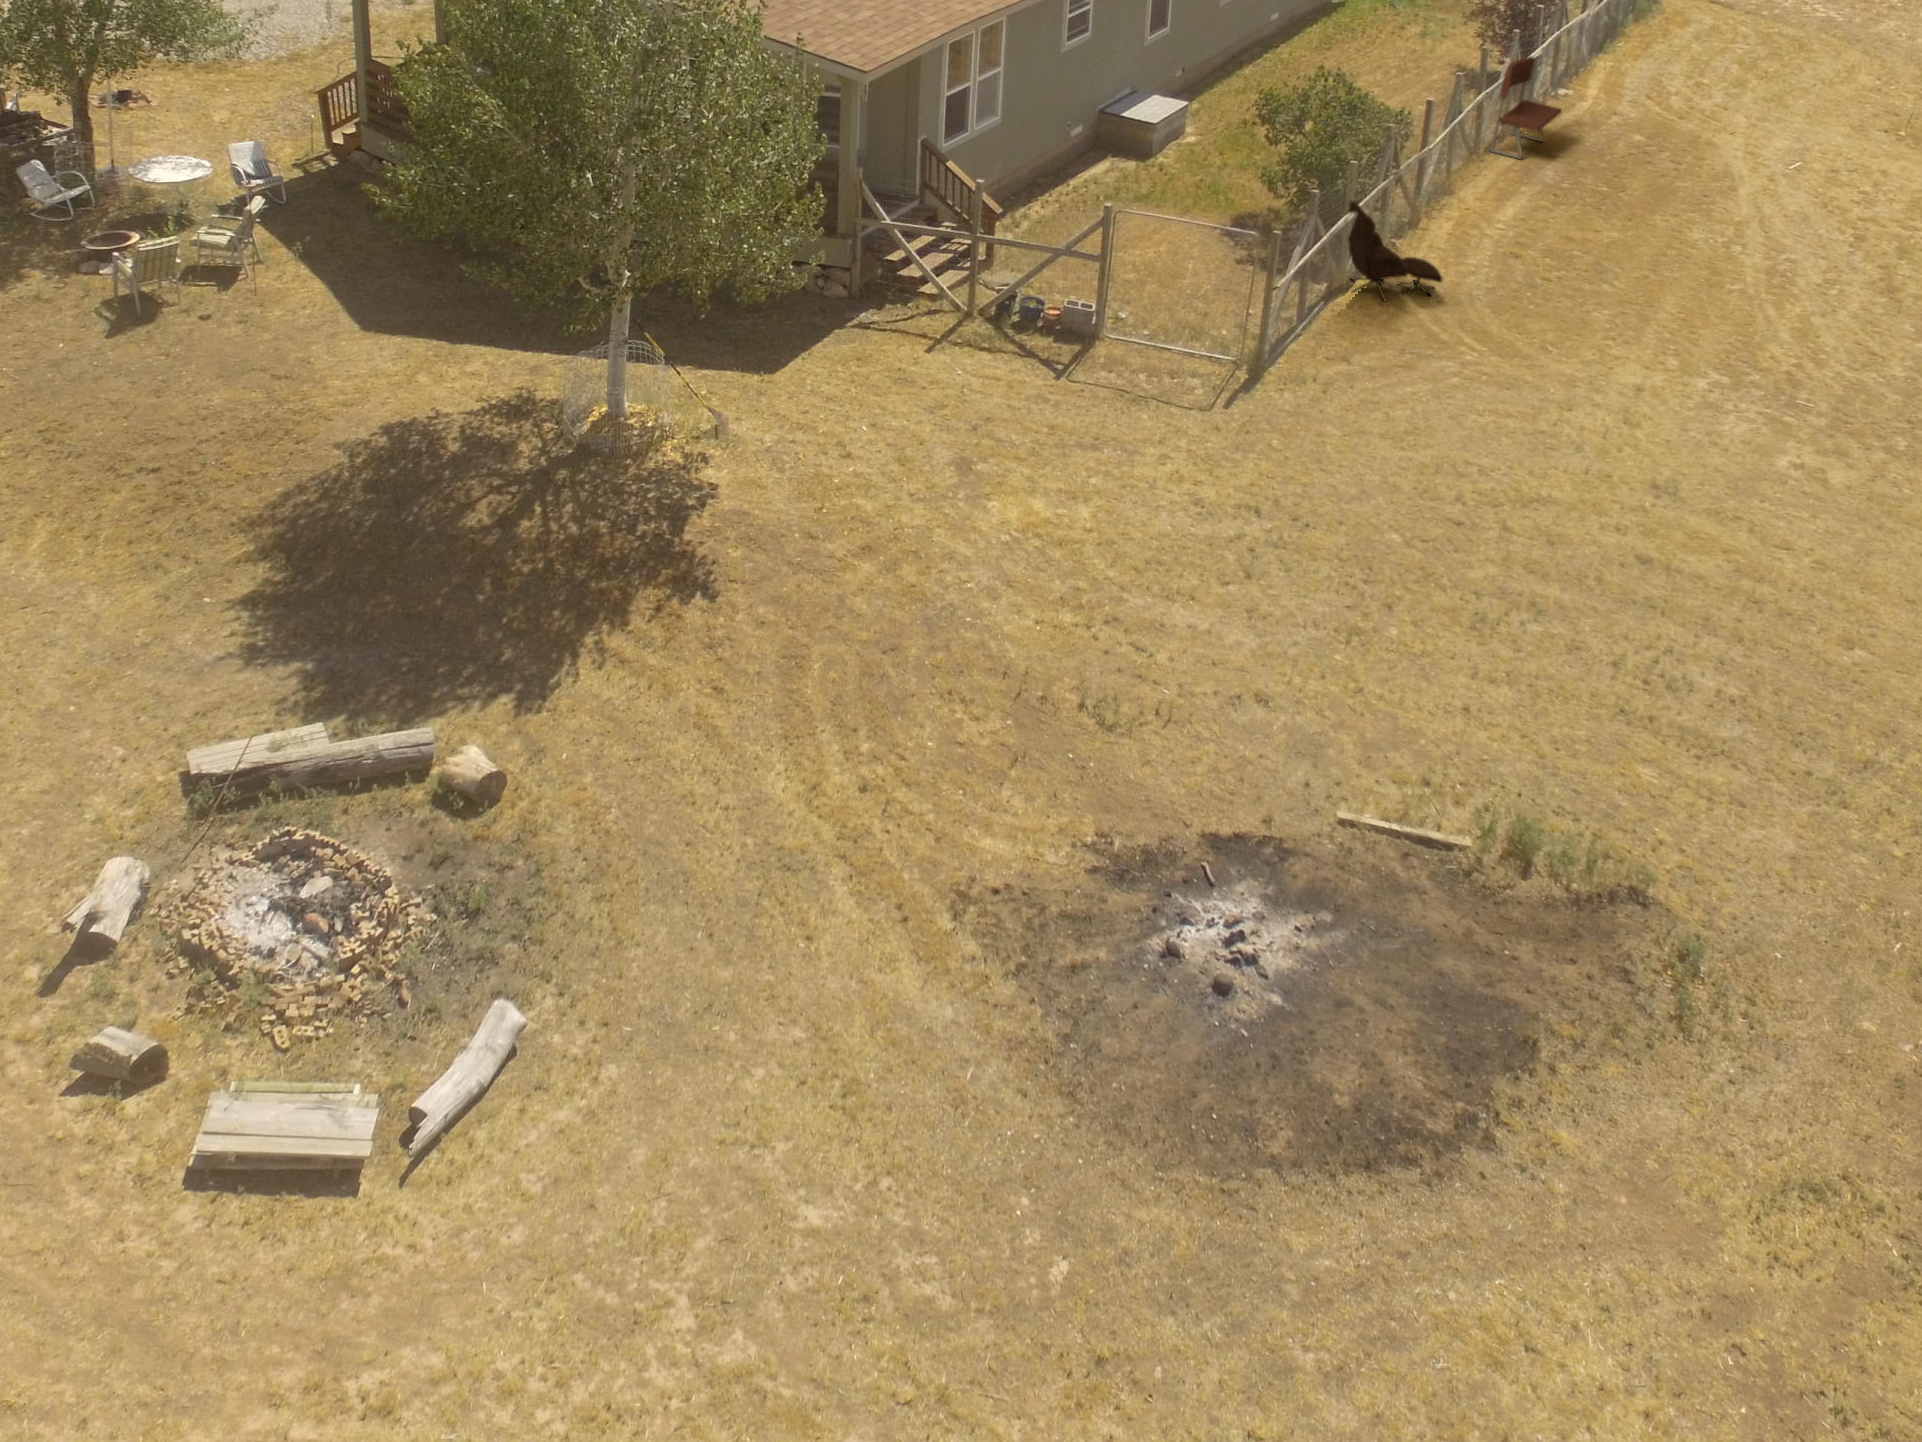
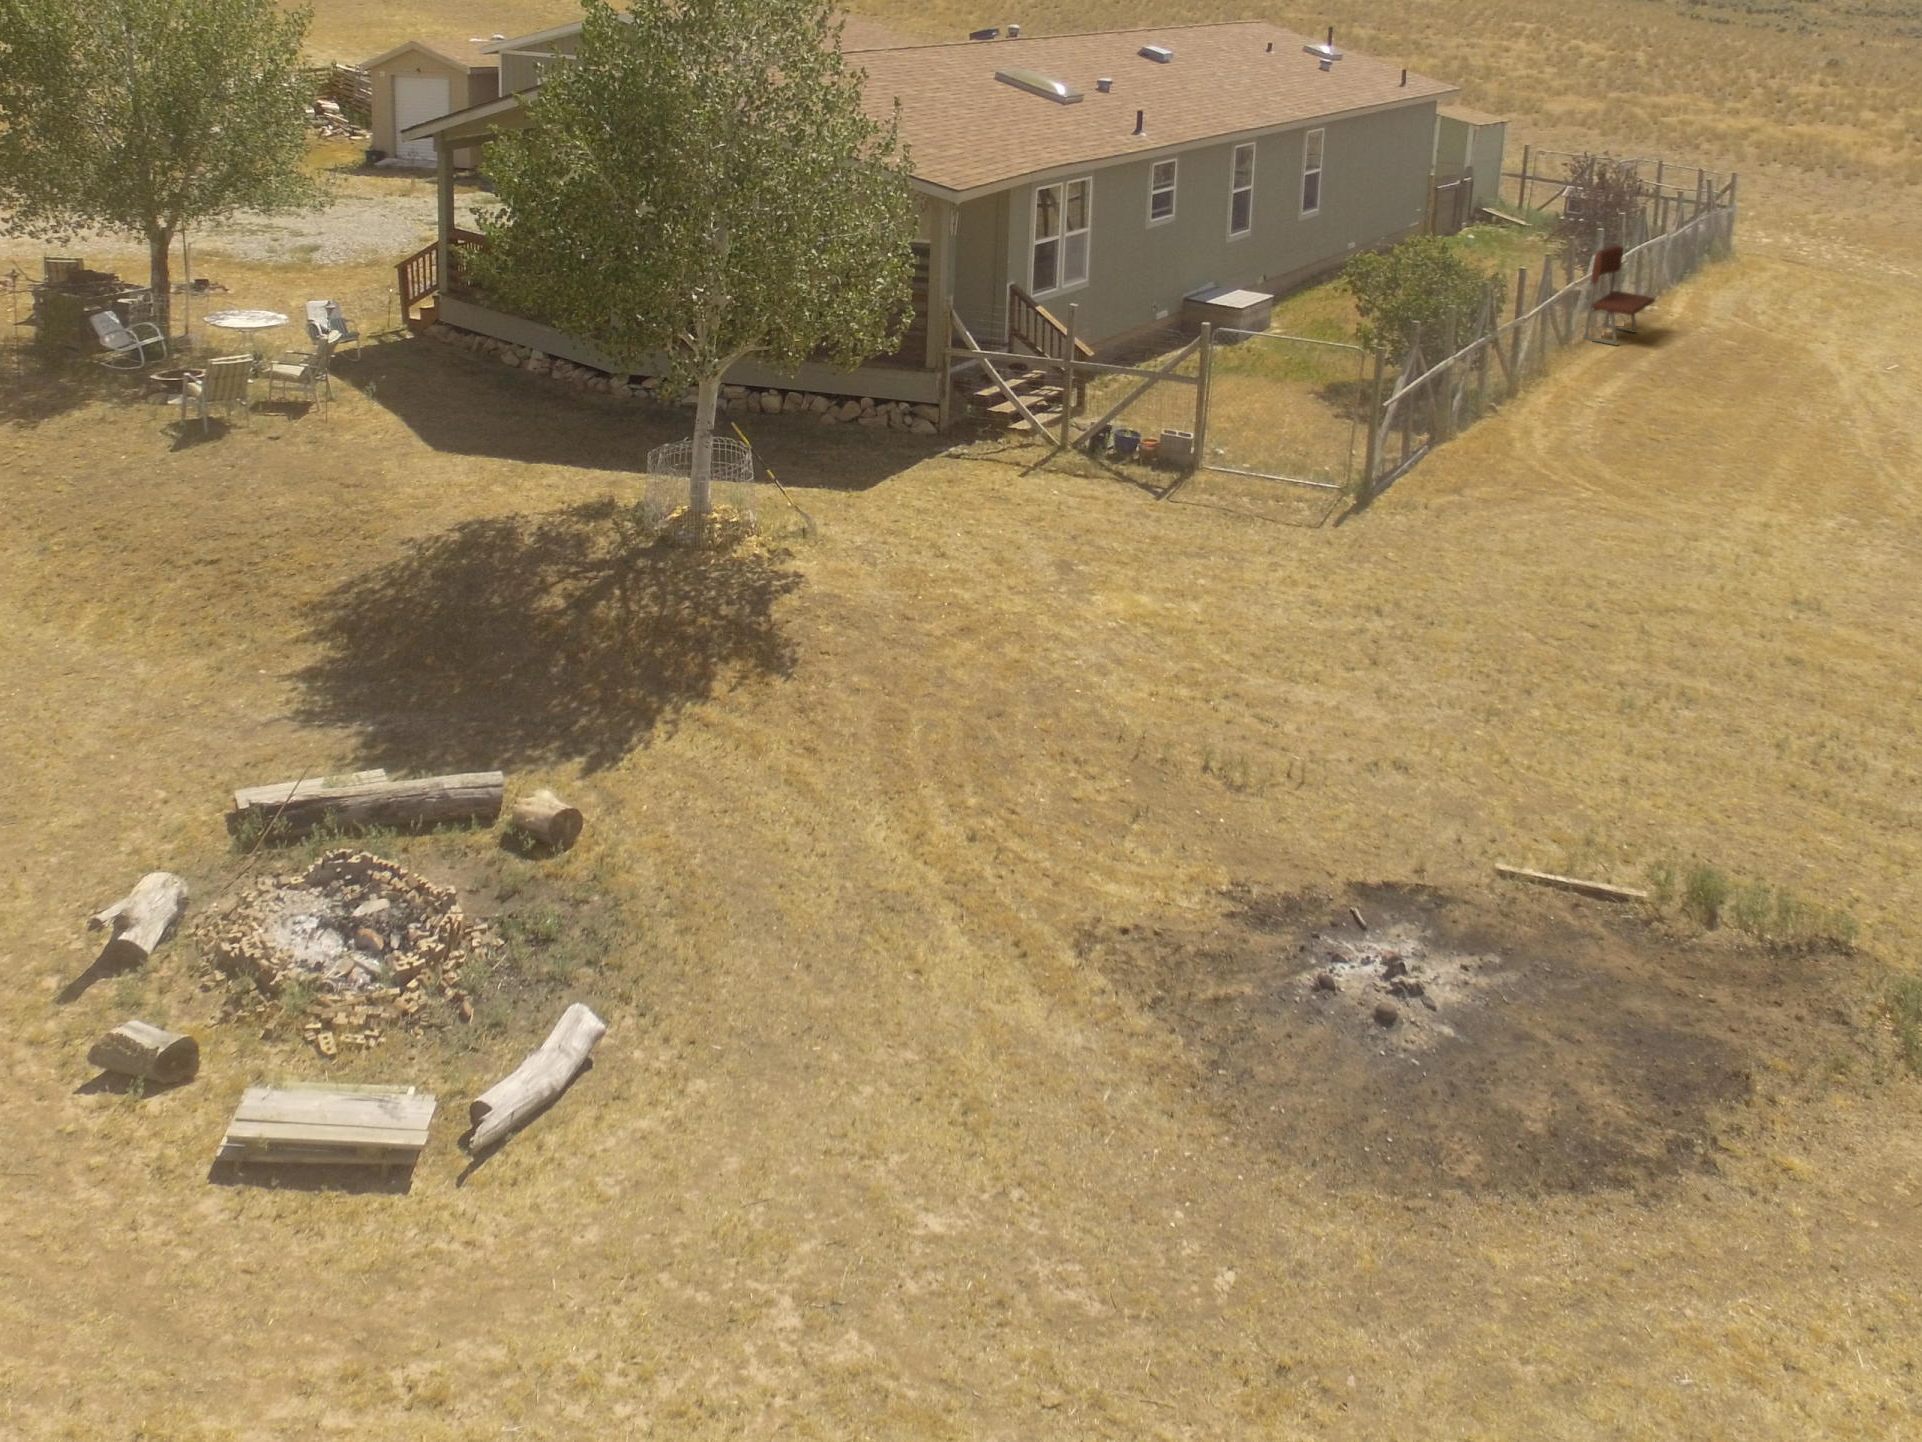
lounge chair: present [1348,201,1442,301] -> none [1447,348,1550,451]

